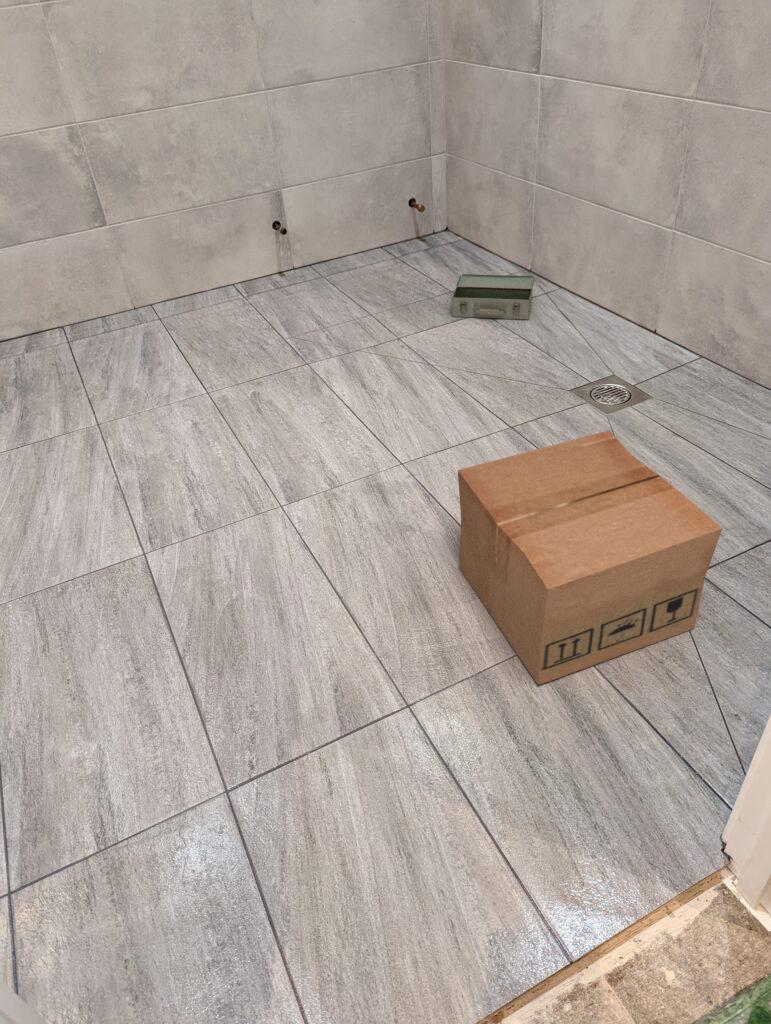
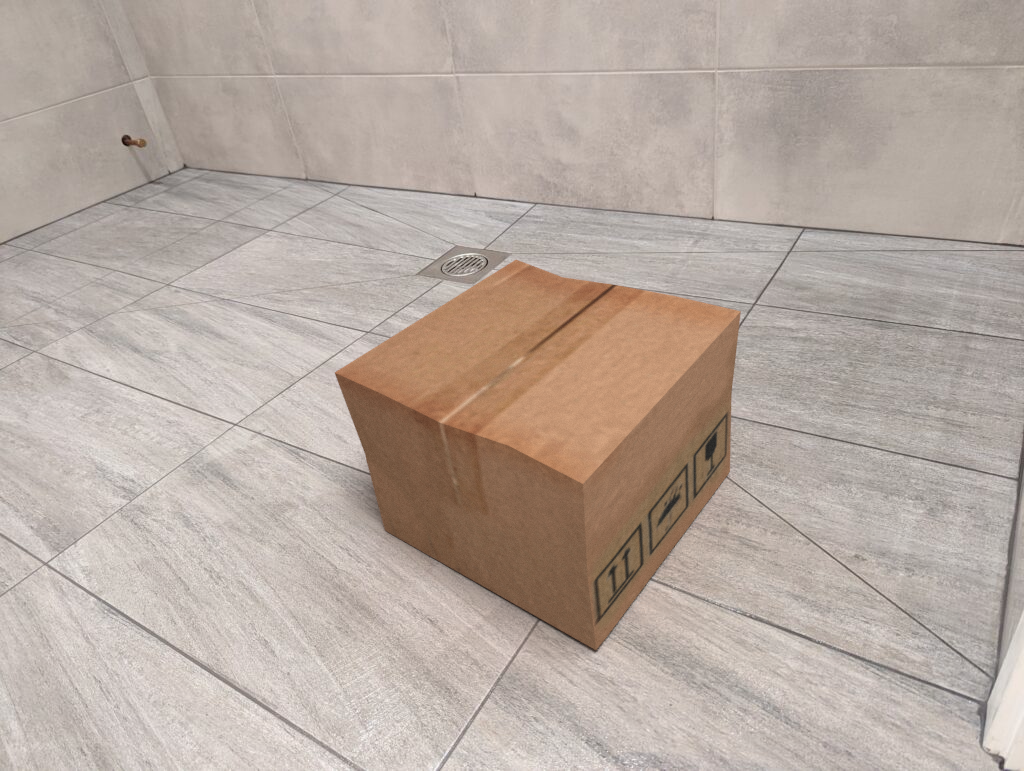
toolbox: present [452,274,535,319] -> none [221,177,326,244]

